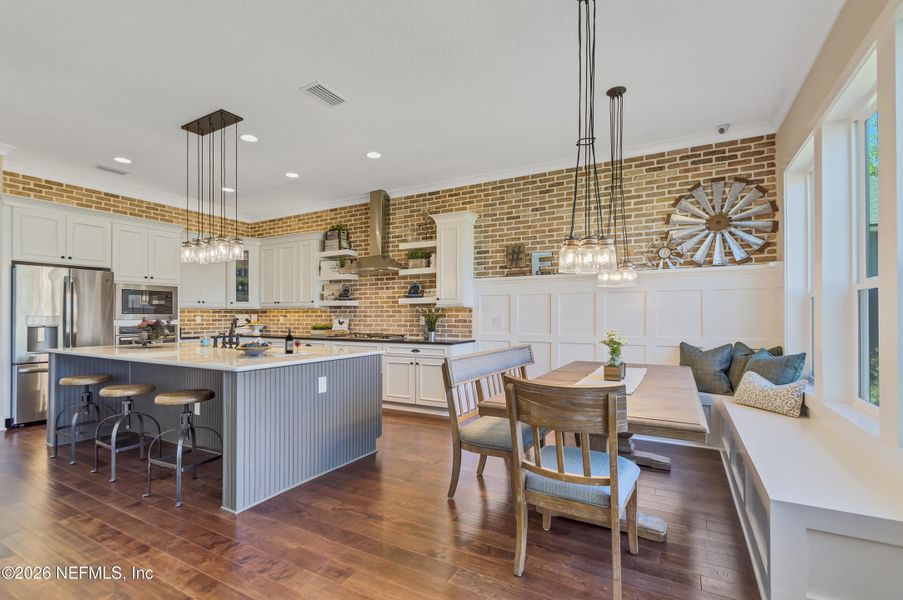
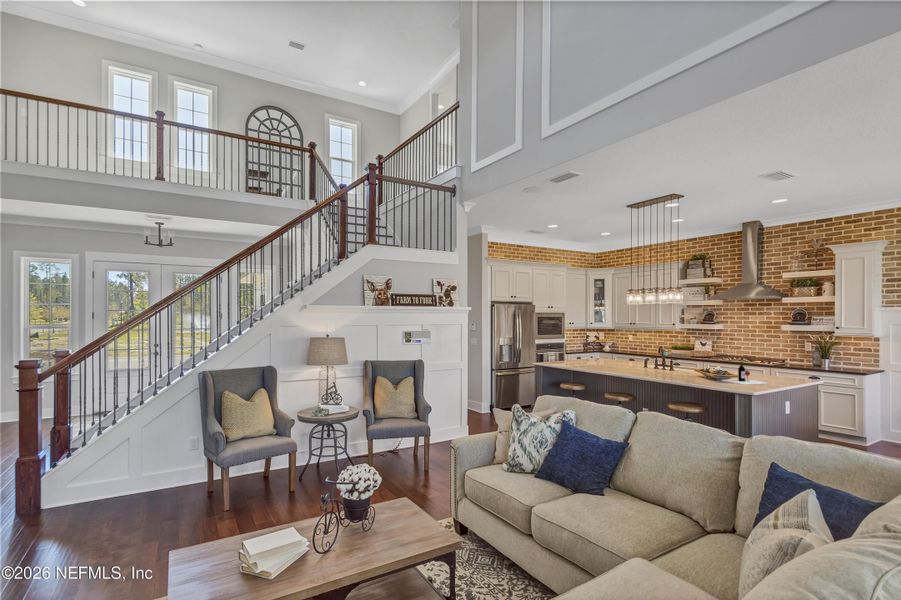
flower arrangement: present [130,316,173,347] -> none [581,341,610,366]

